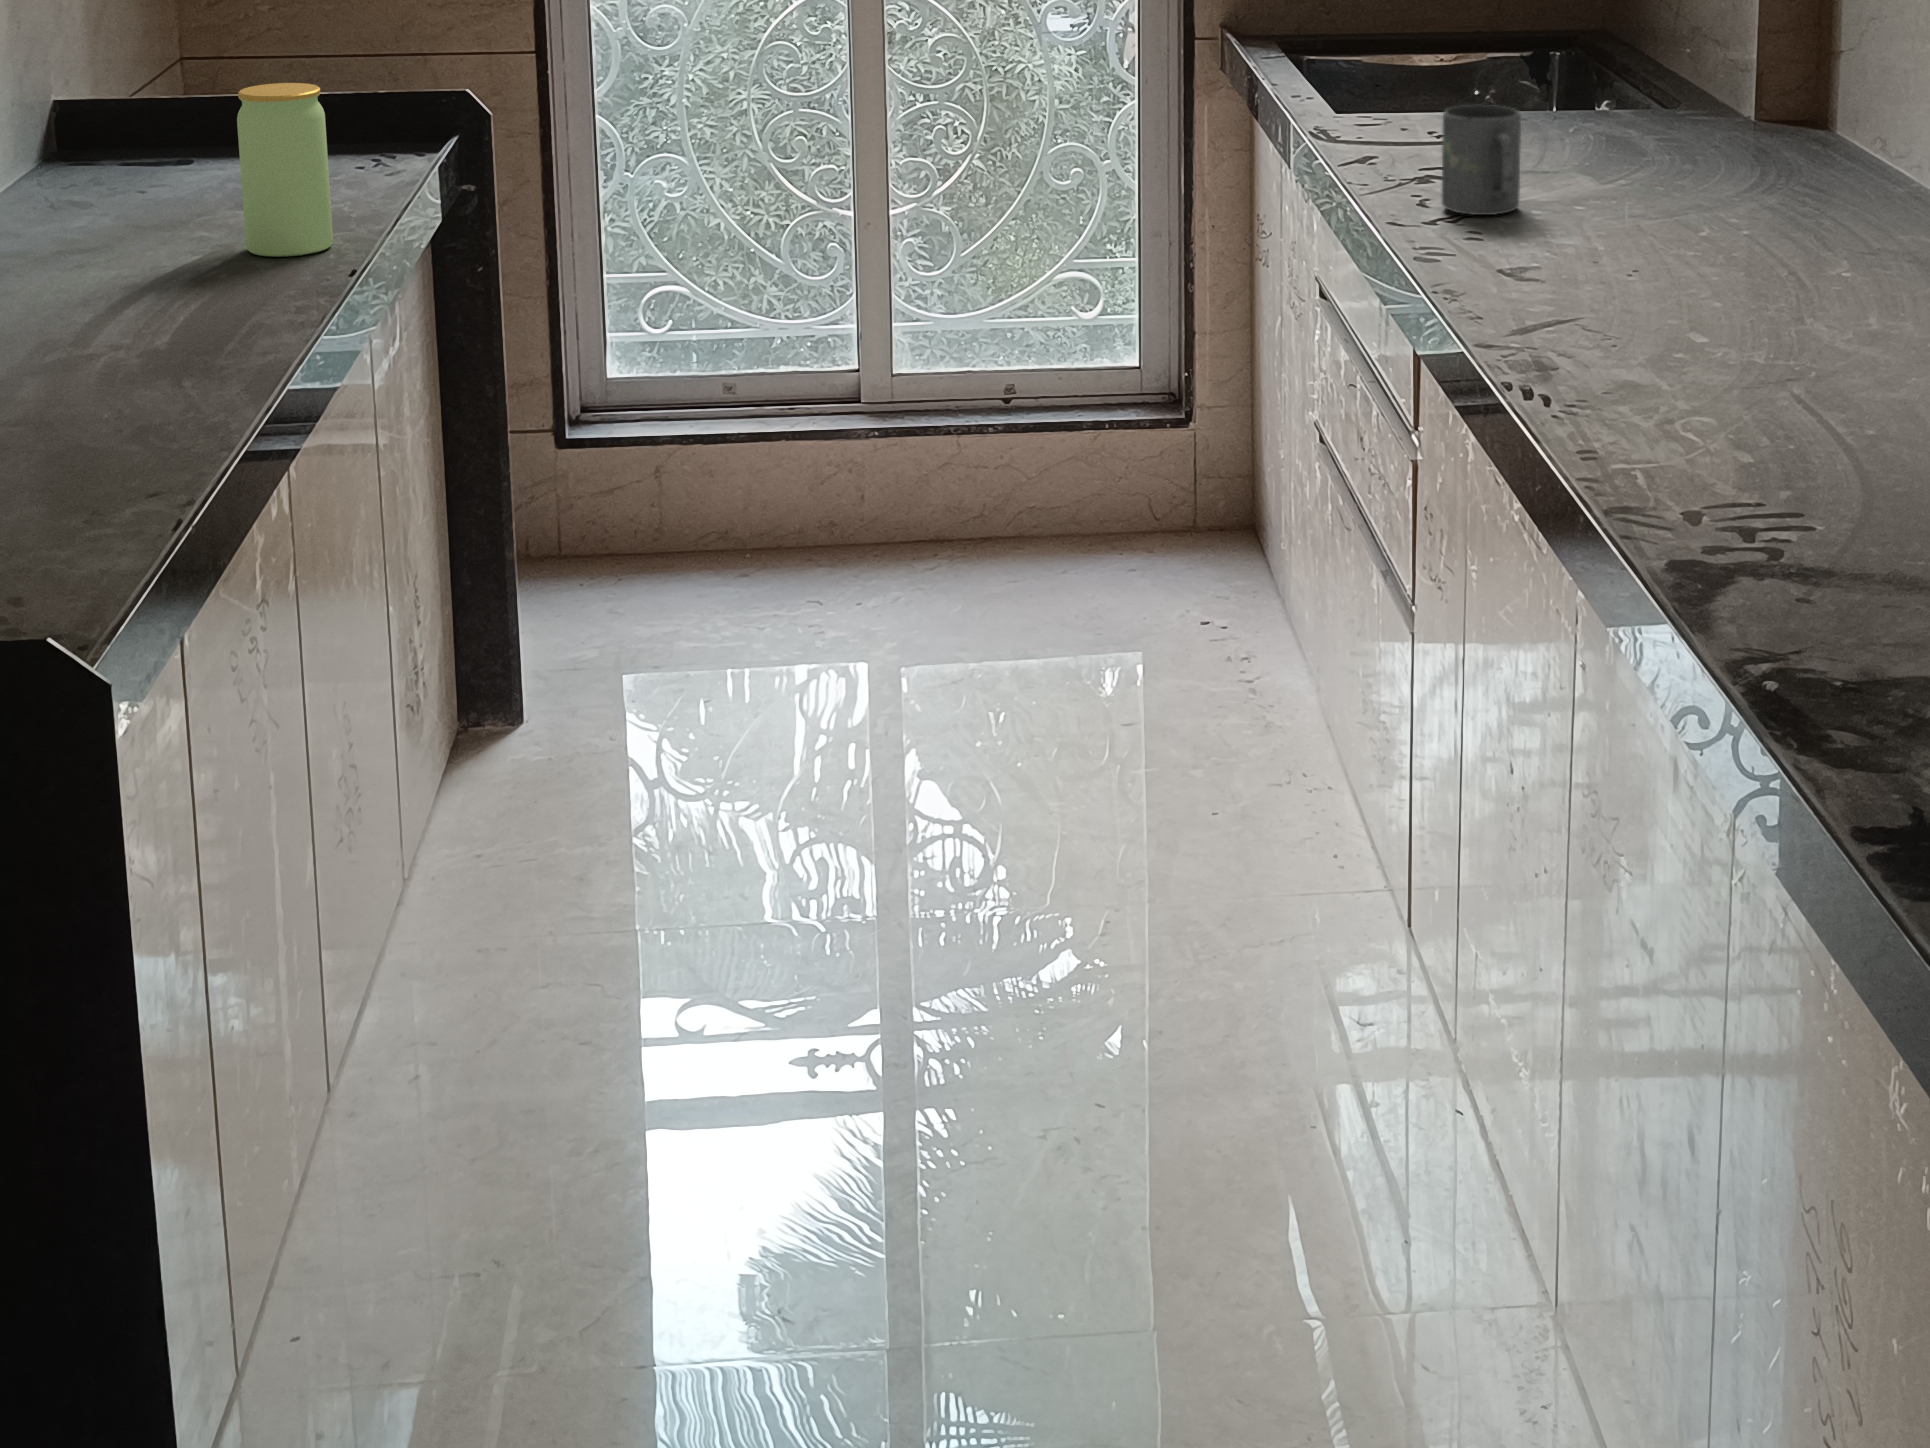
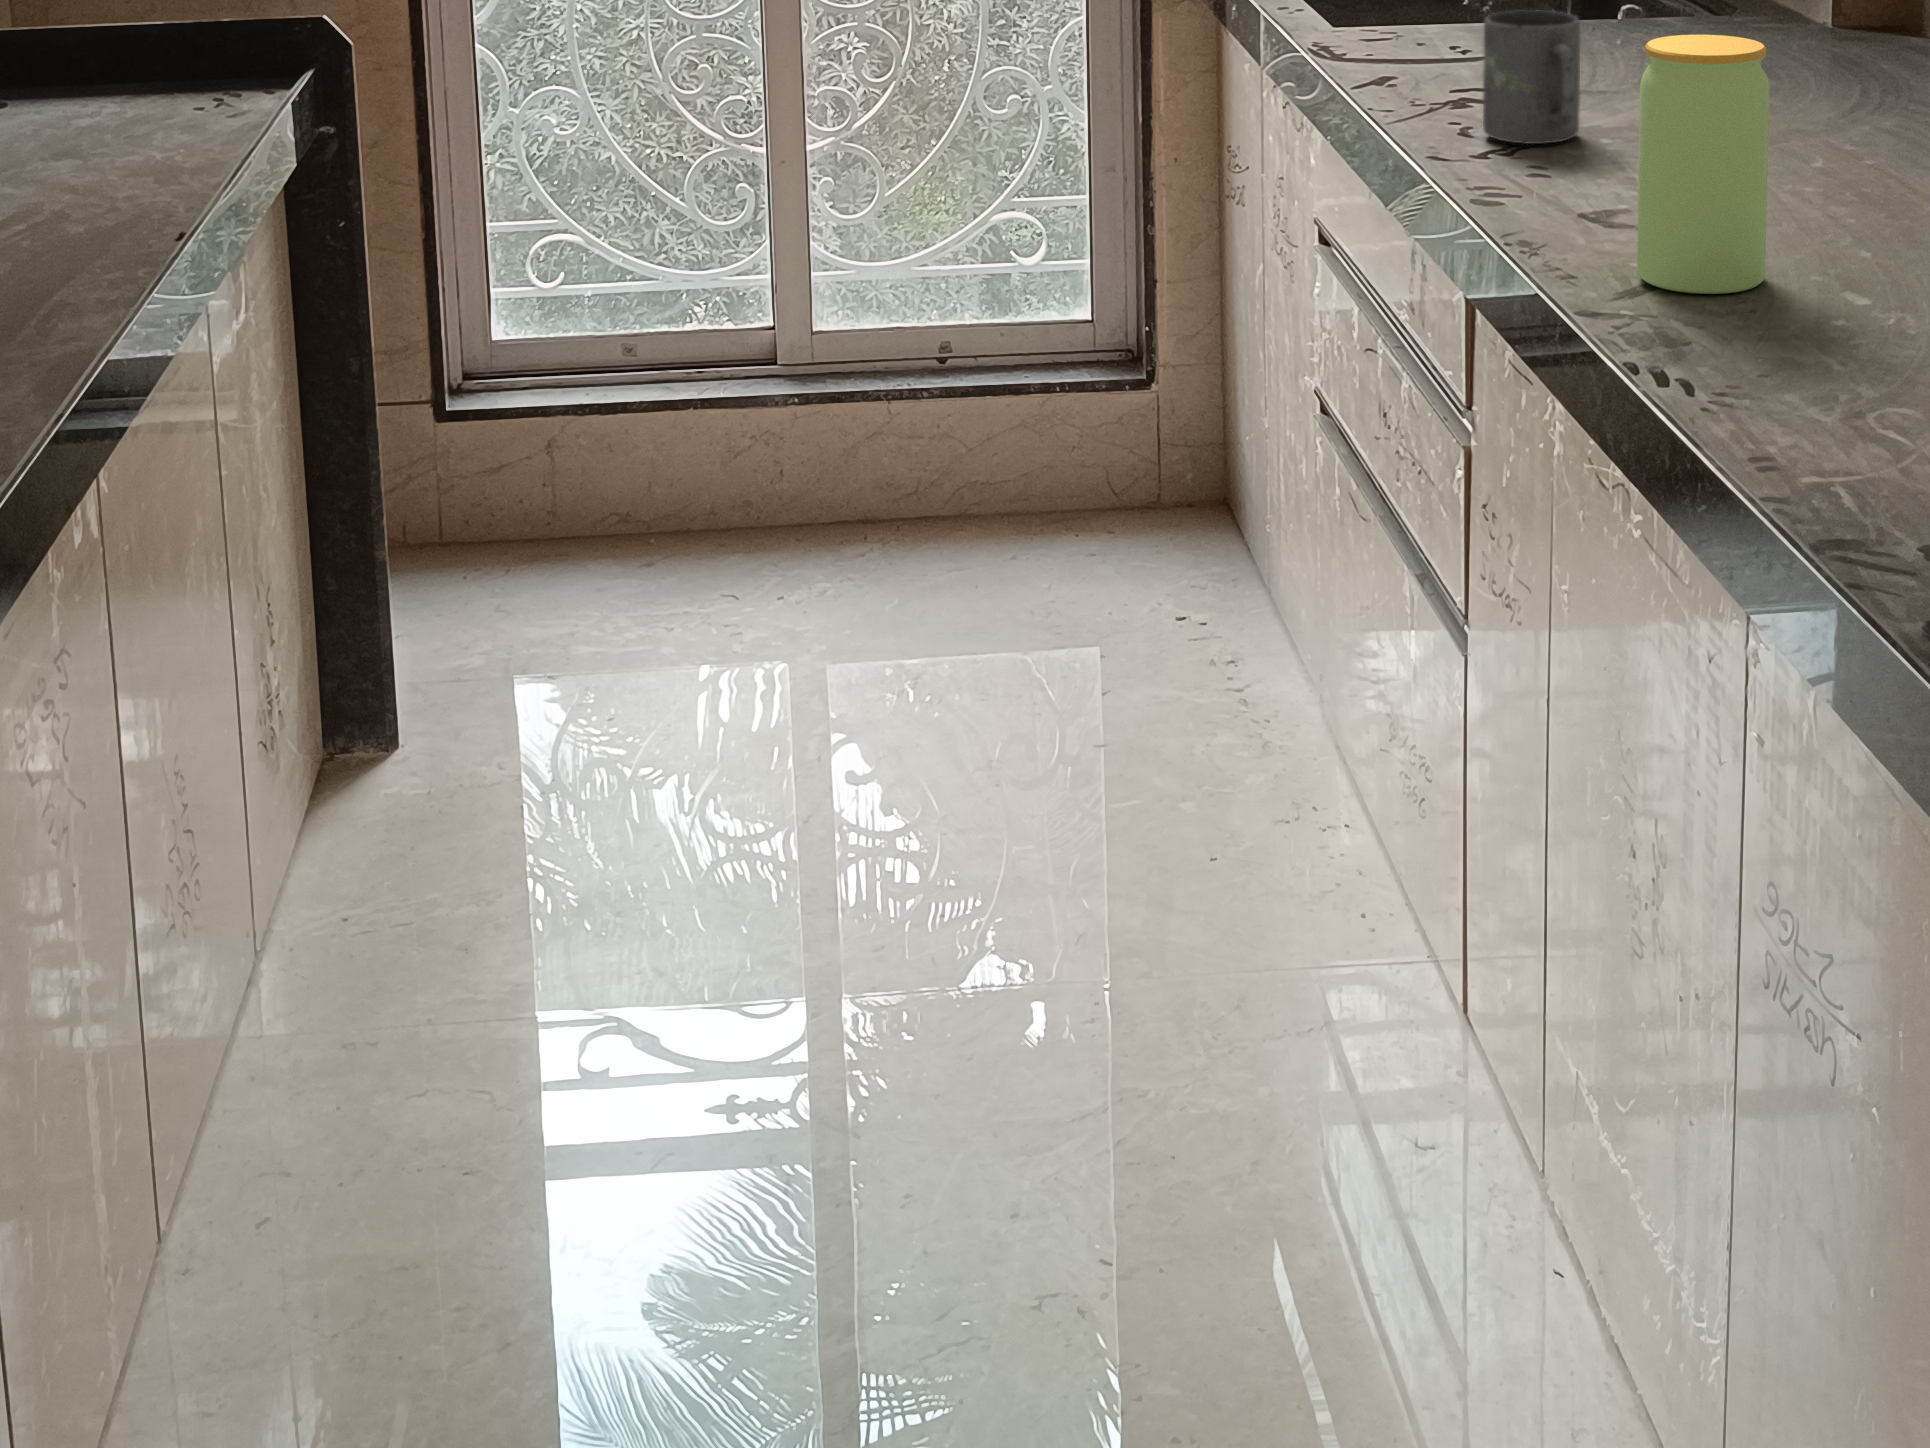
jar: present [237,83,333,257] -> present [1637,35,1770,294]

